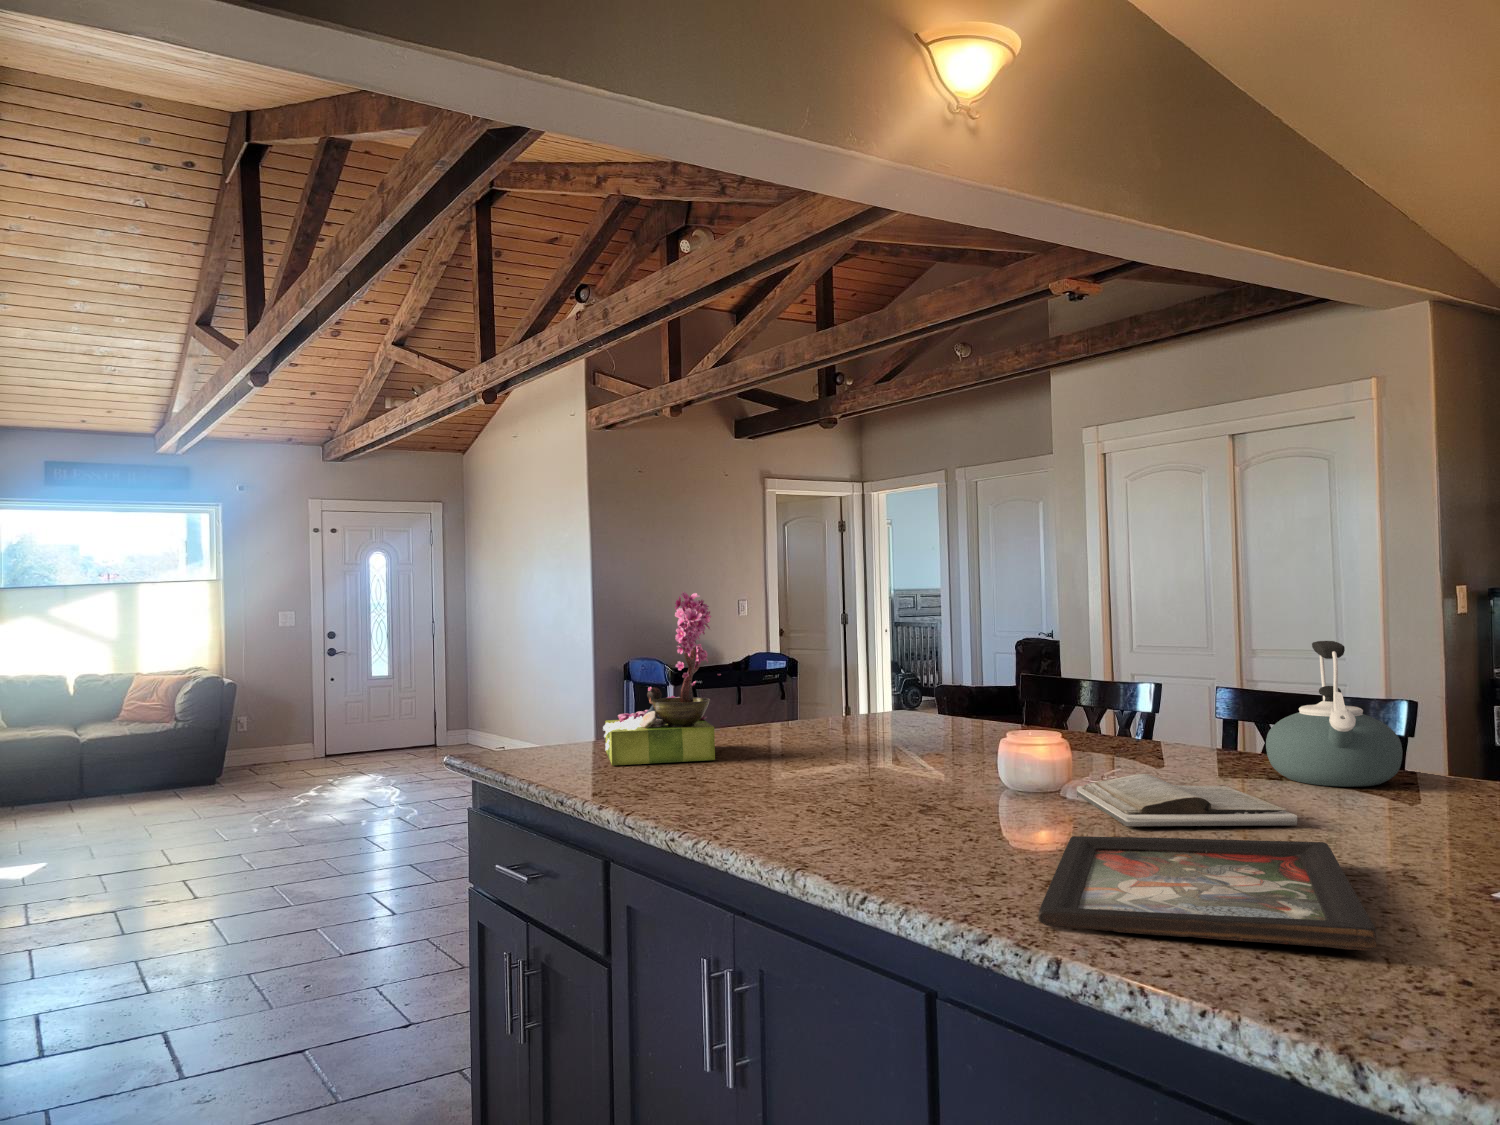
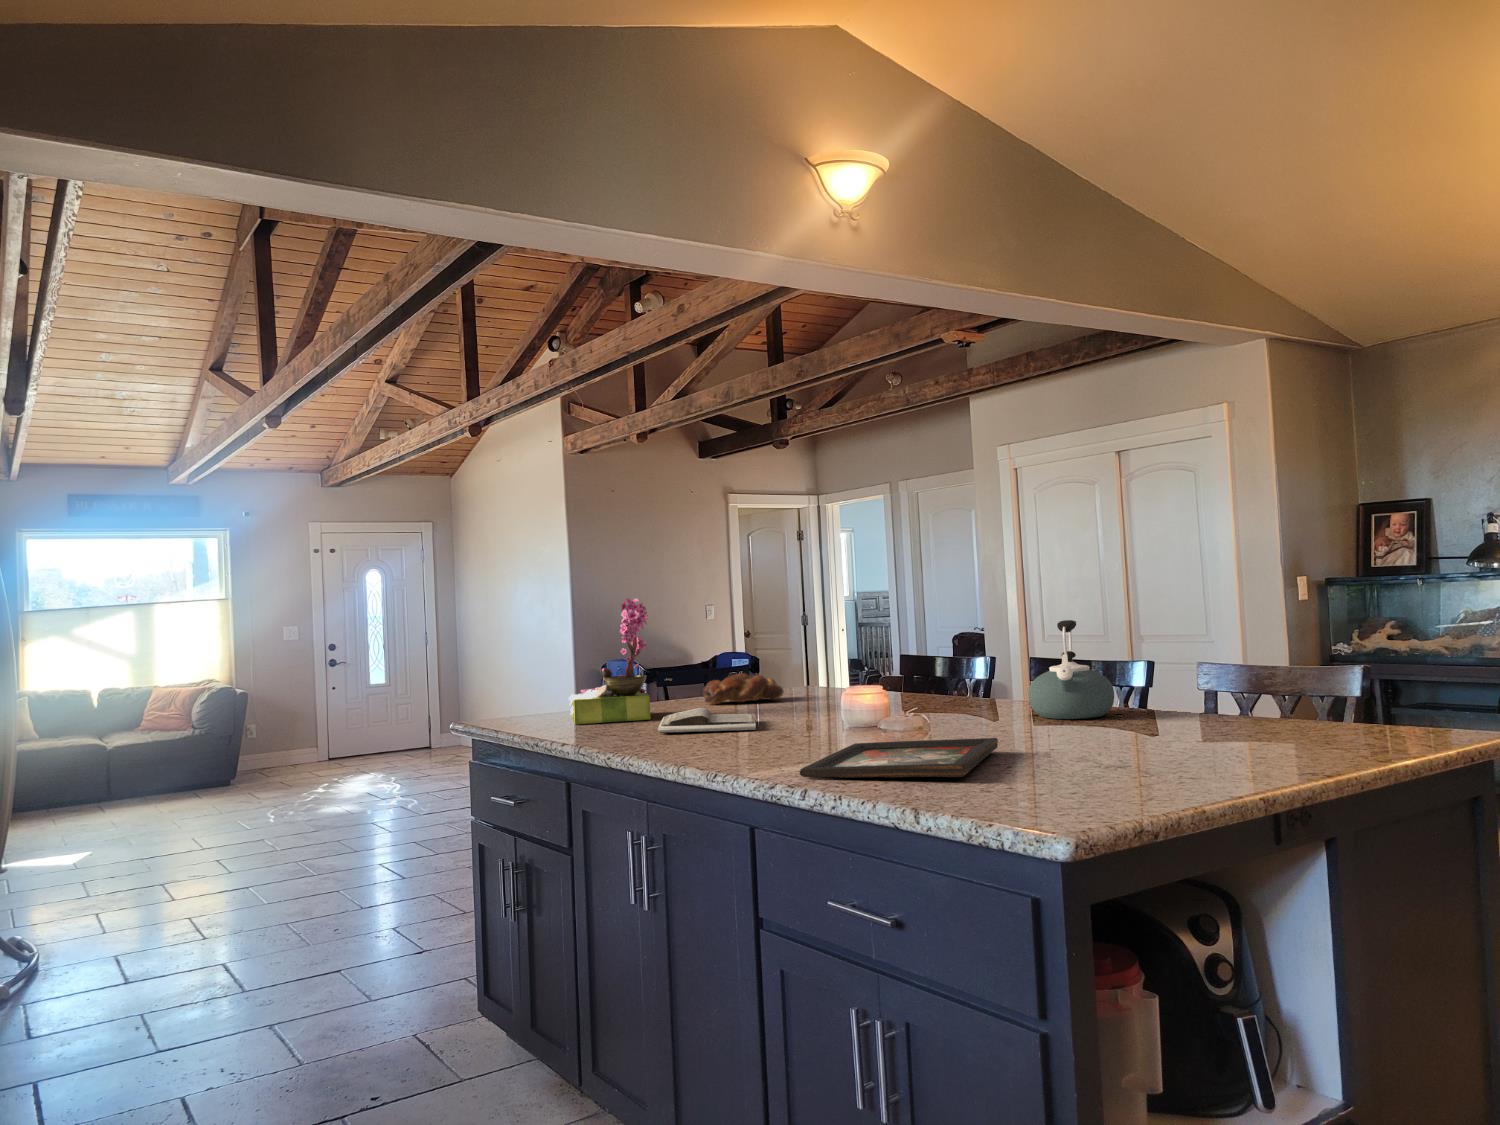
bread loaf: none [774,693,880,734] -> present [703,673,784,704]
book: present [1077,774,1297,827] -> present [658,708,756,733]

